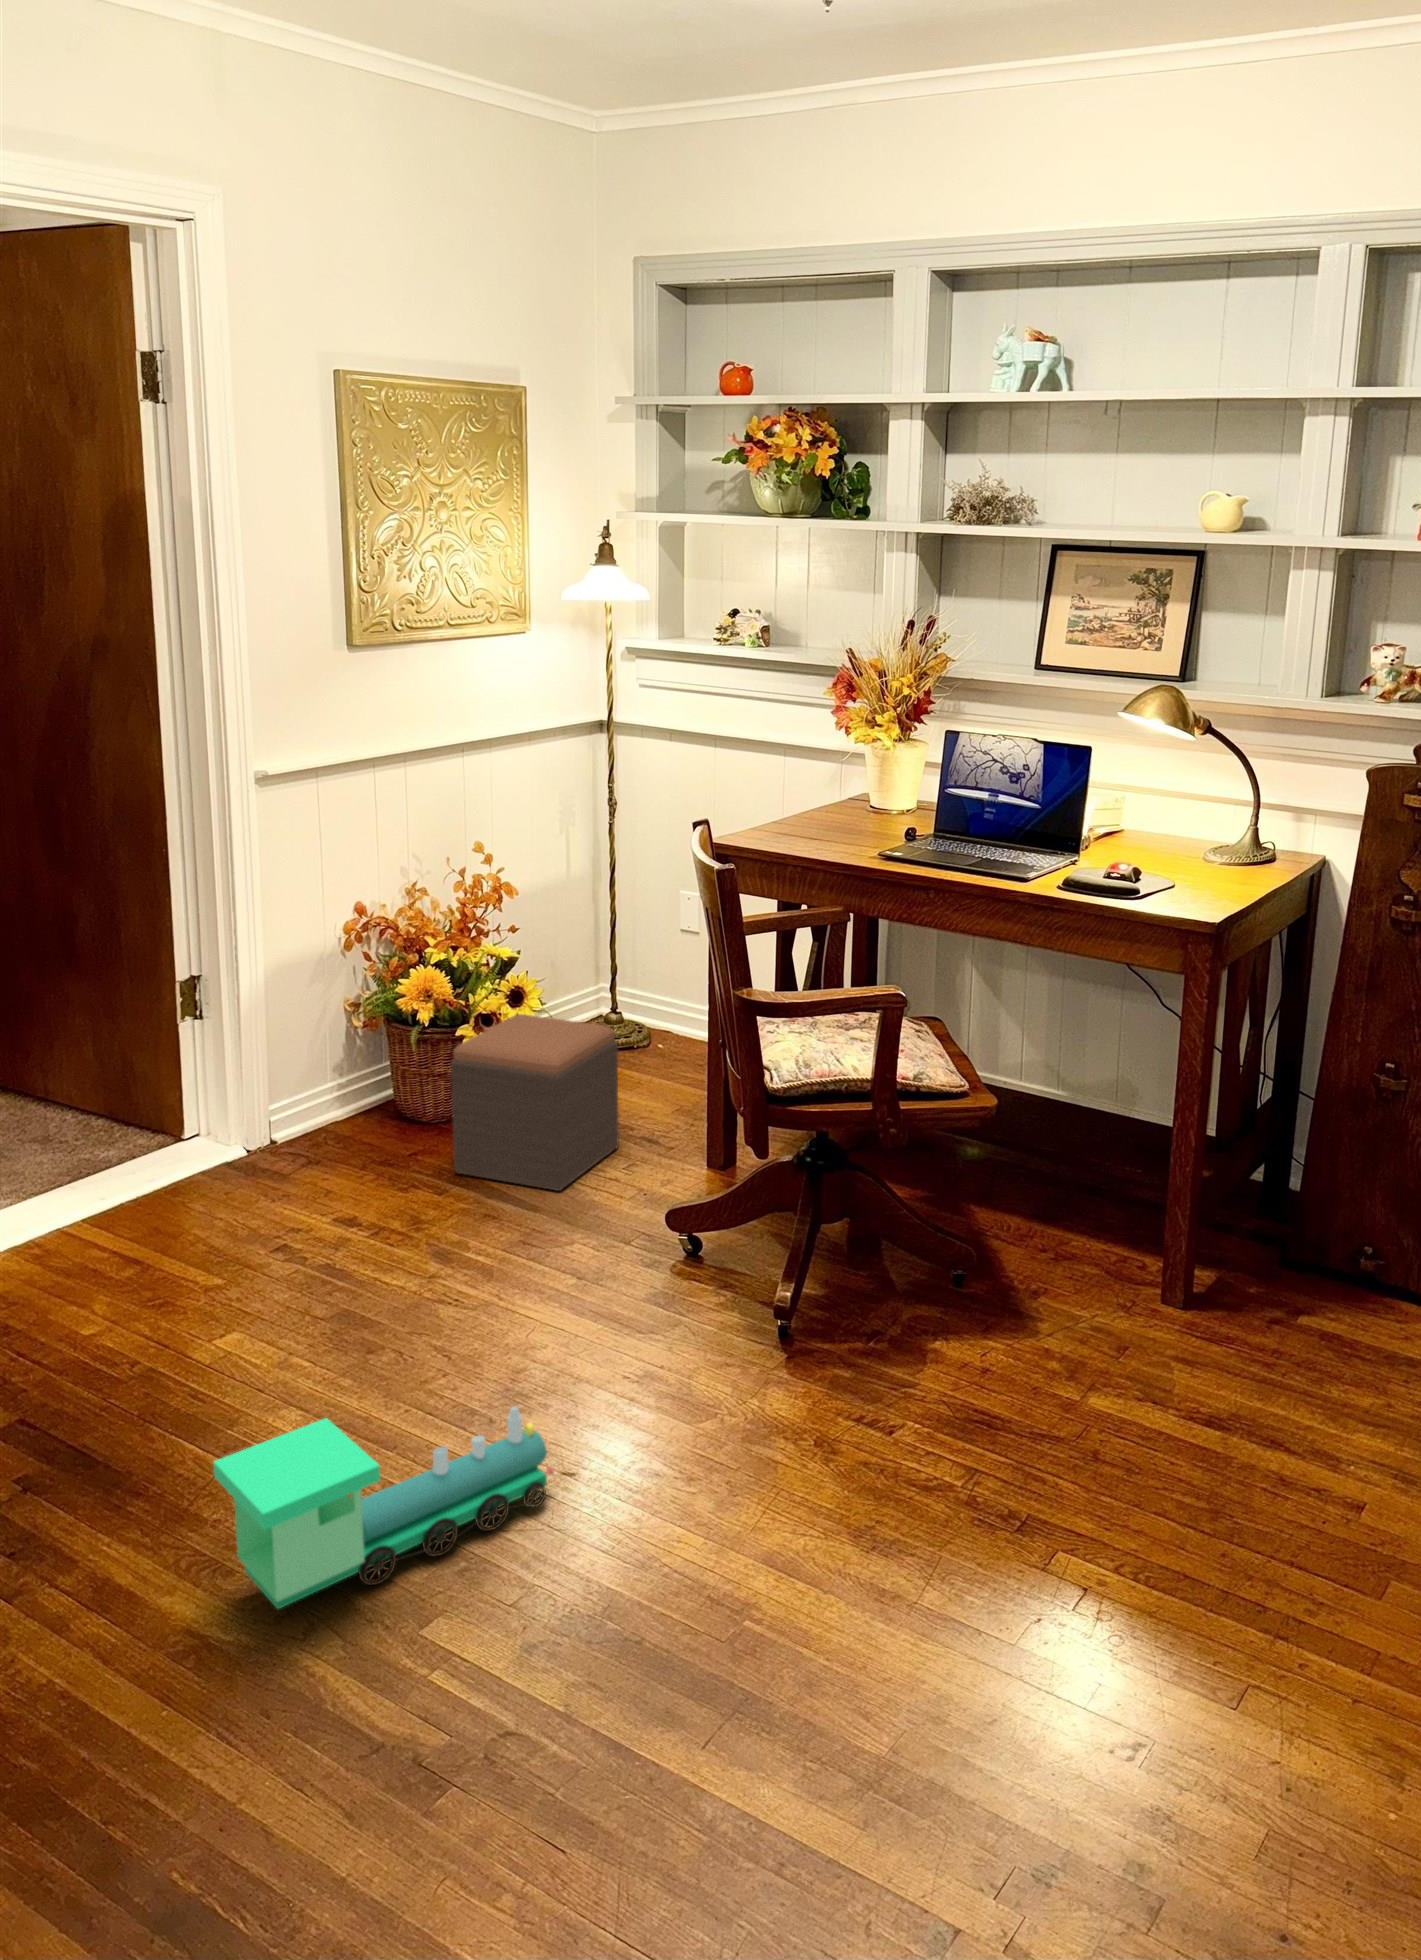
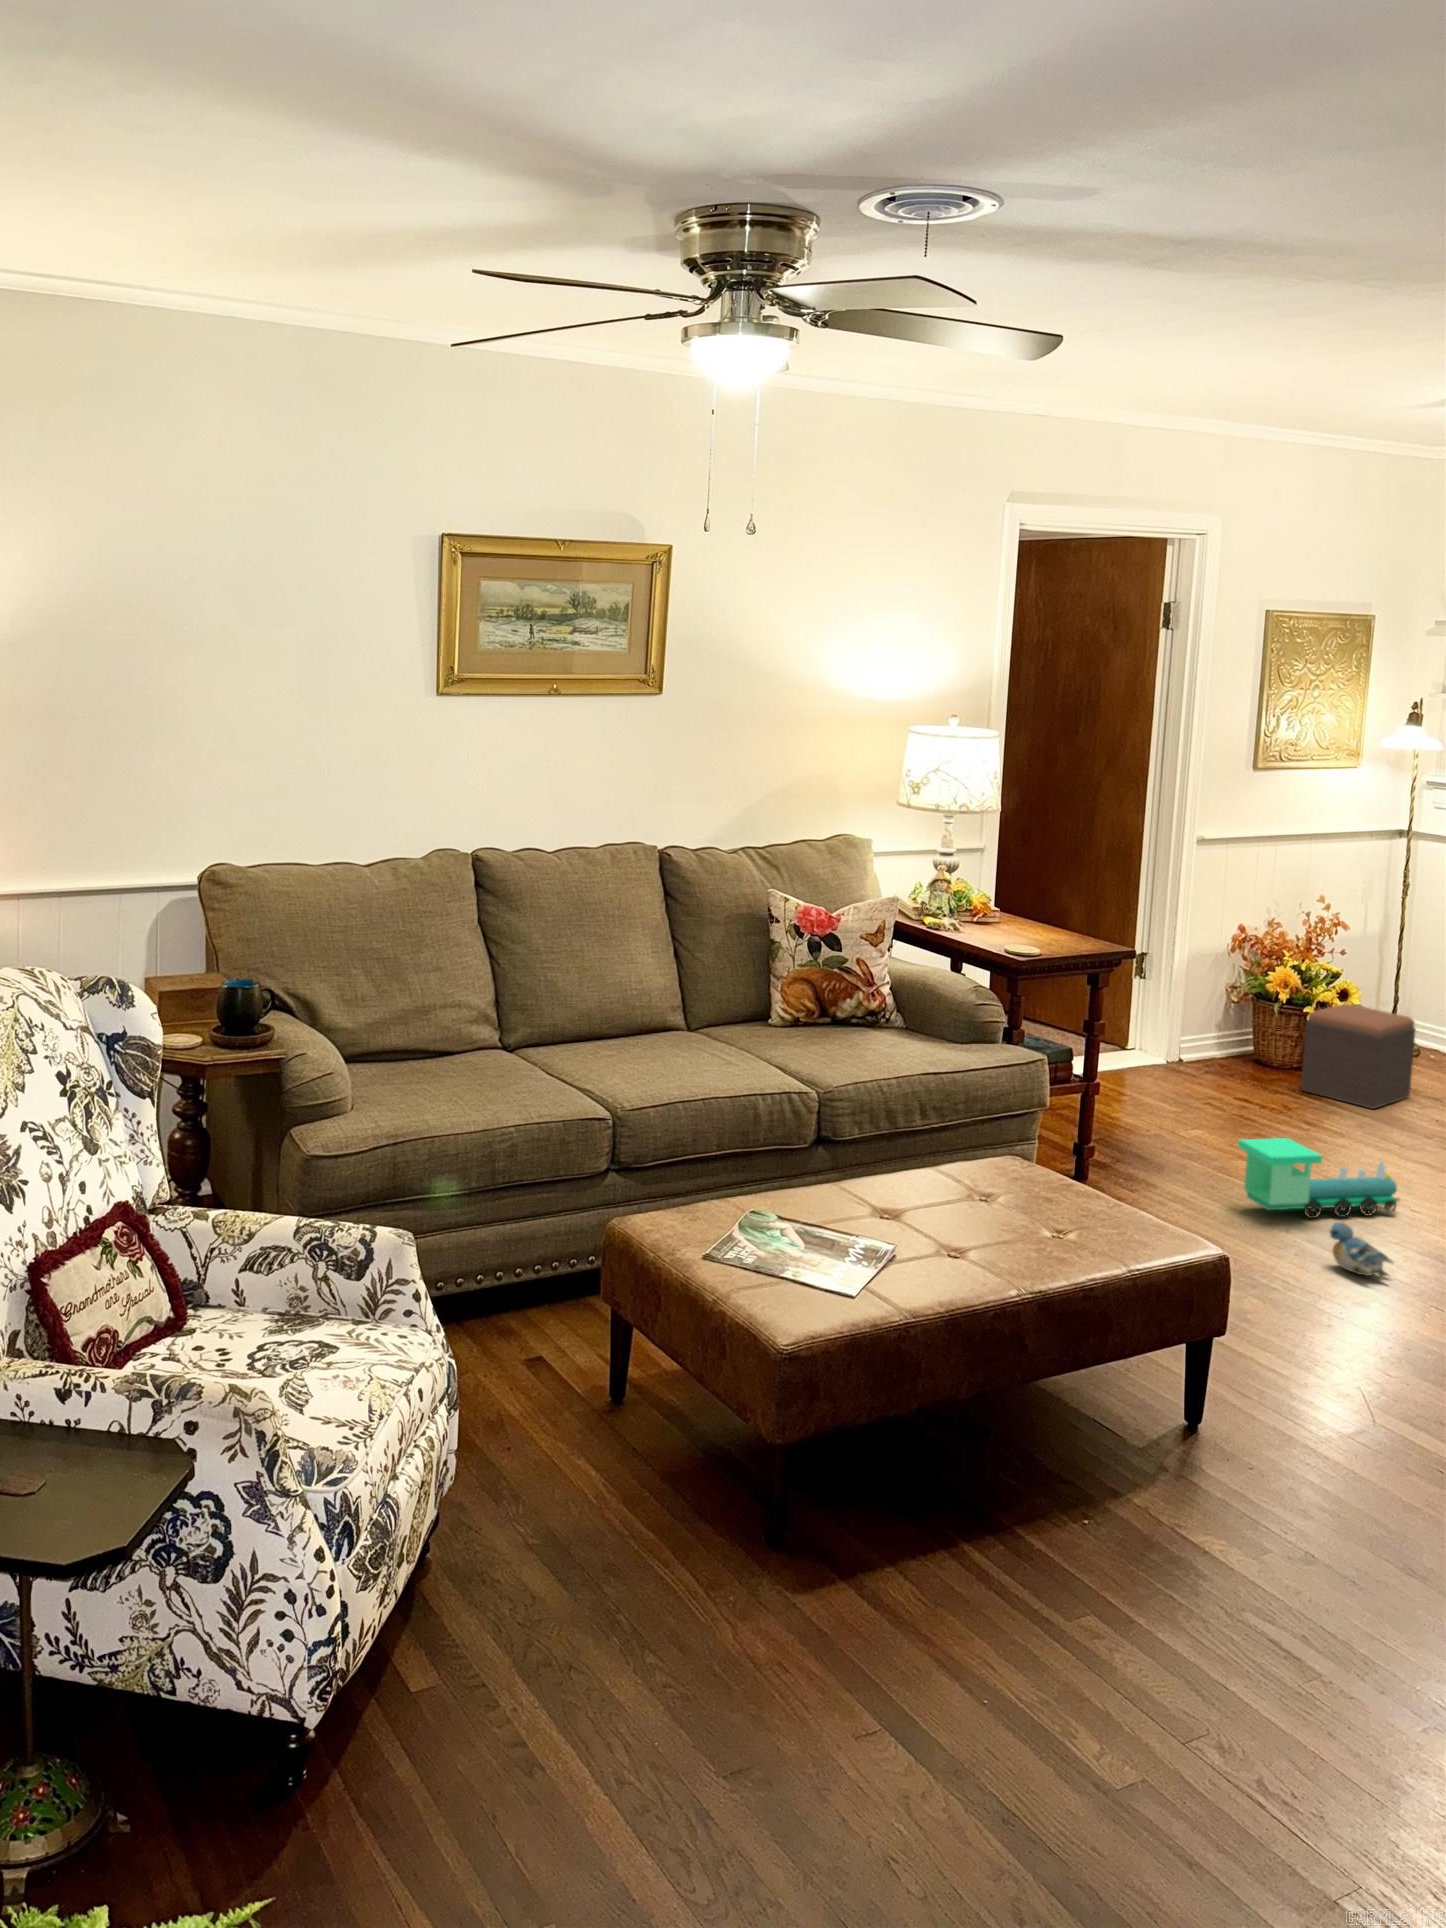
plush toy: none [365,1679,499,1814] -> present [1330,1221,1393,1276]

